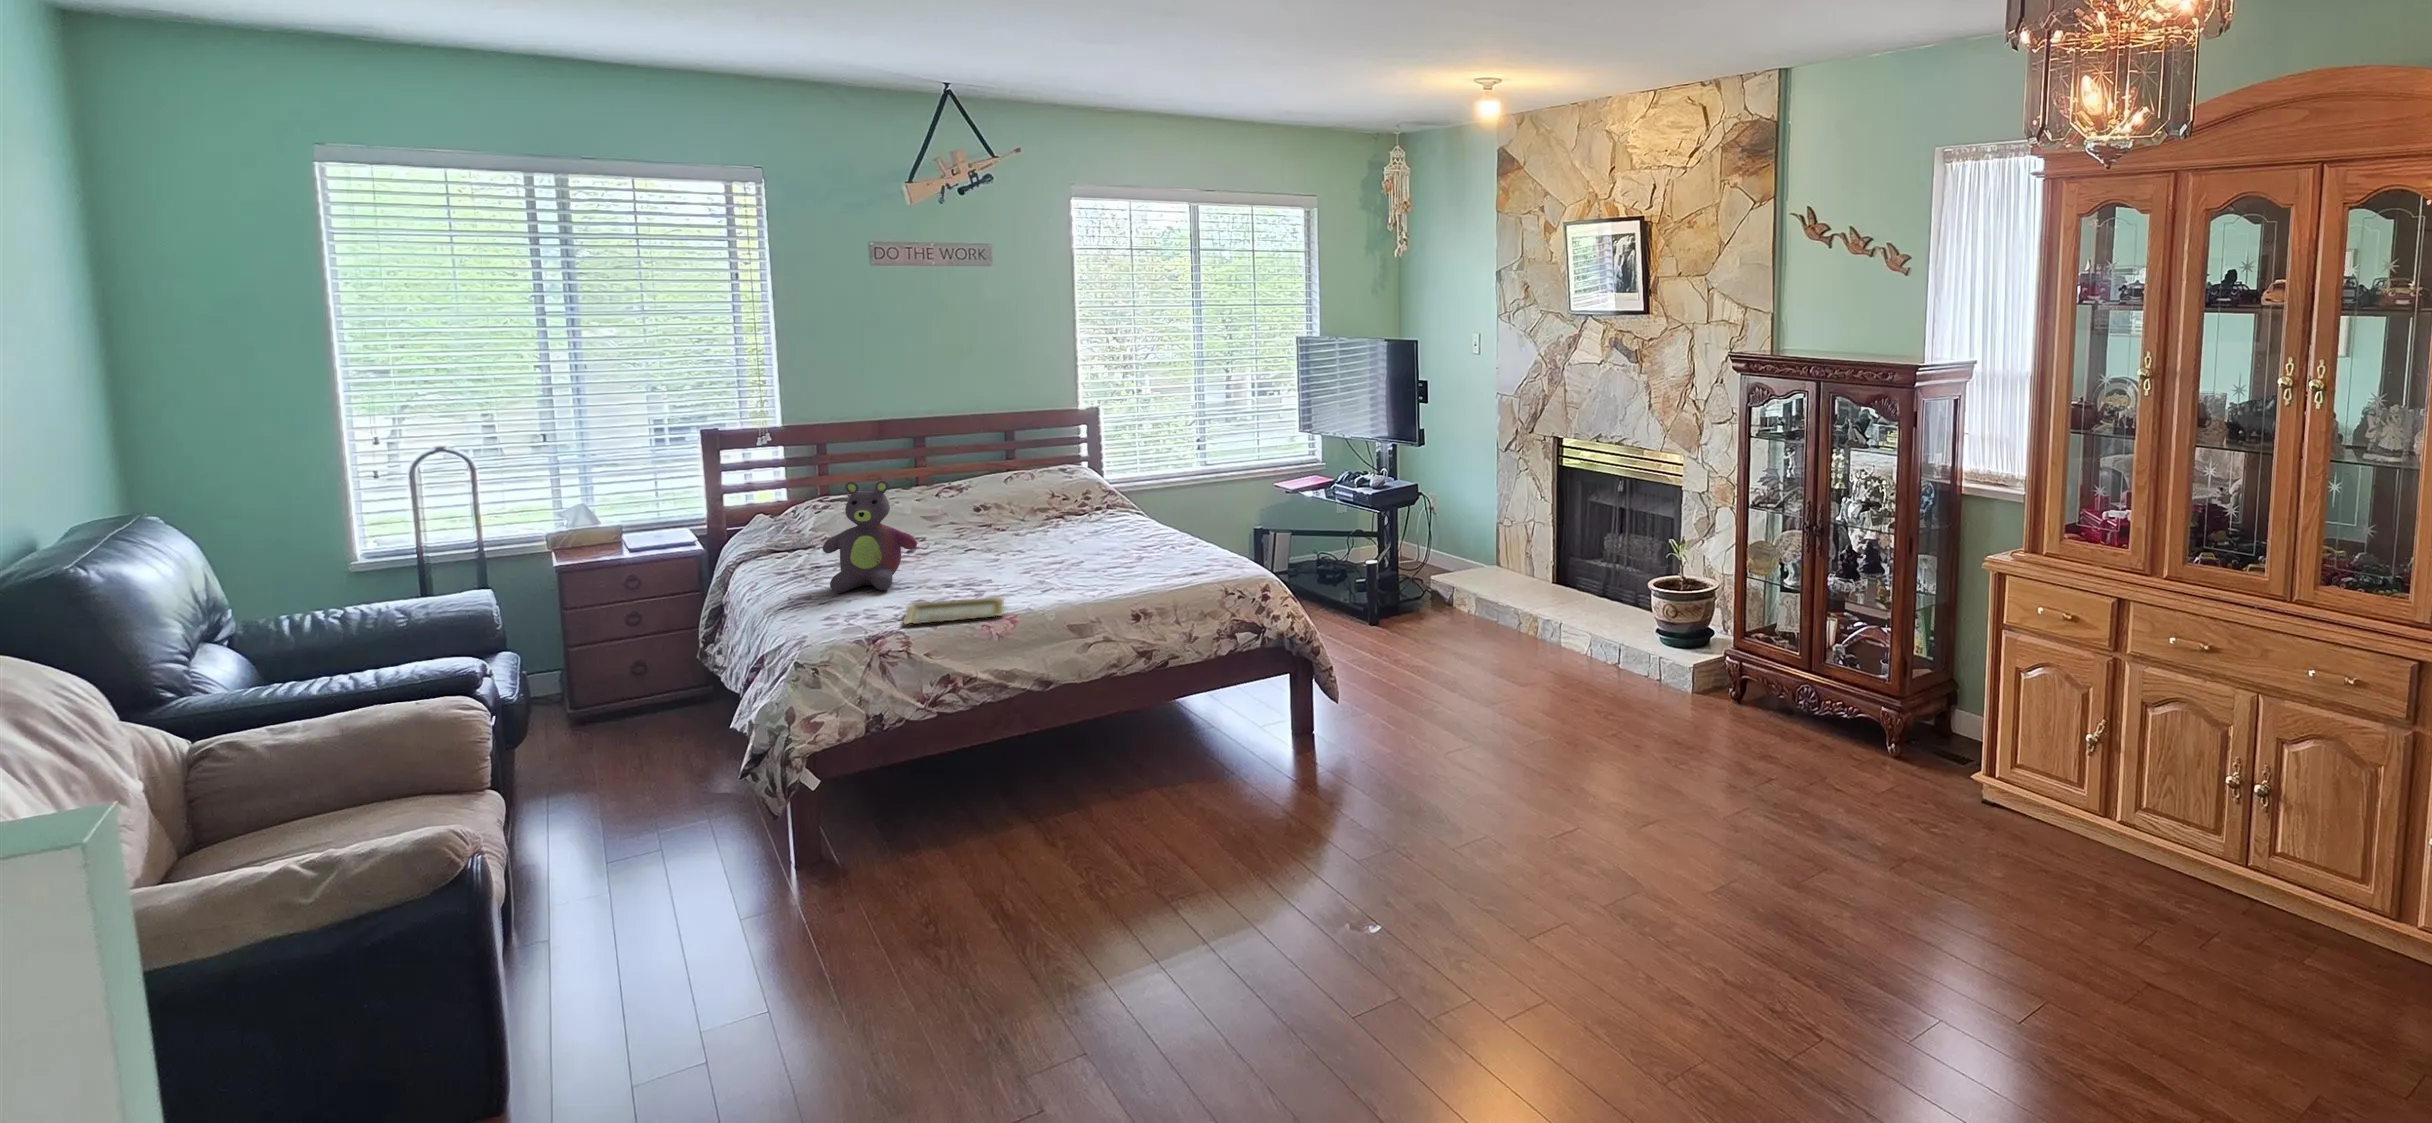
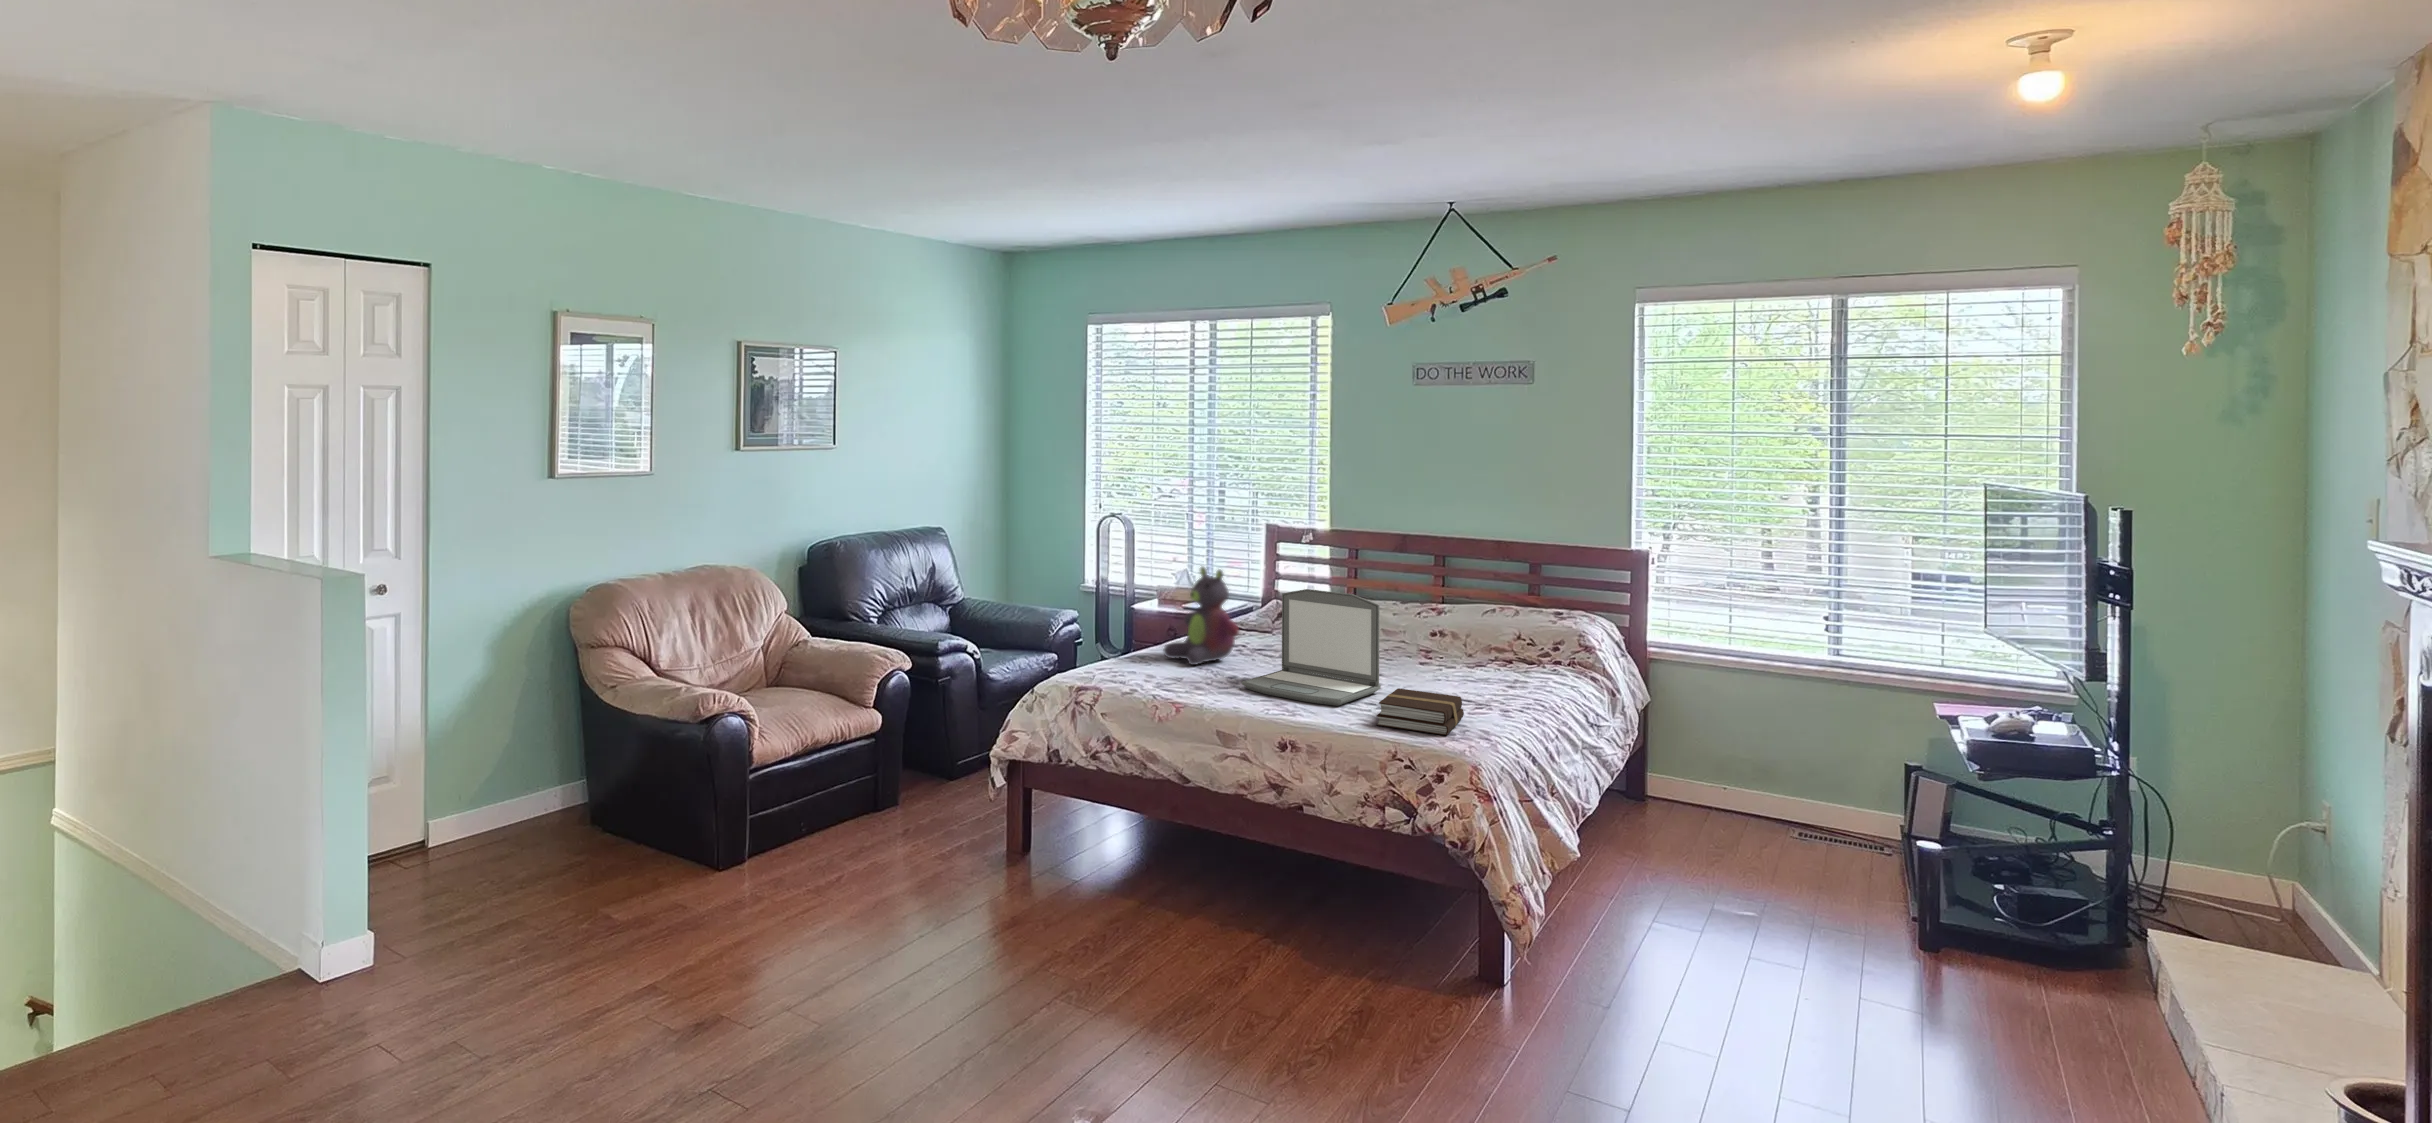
laptop: none [980,477,1107,590] -> present [1242,589,1381,706]
book: none [1135,541,1220,579] -> present [1376,688,1464,735]
tray: present [903,597,1005,624] -> none [1112,674,1209,699]

